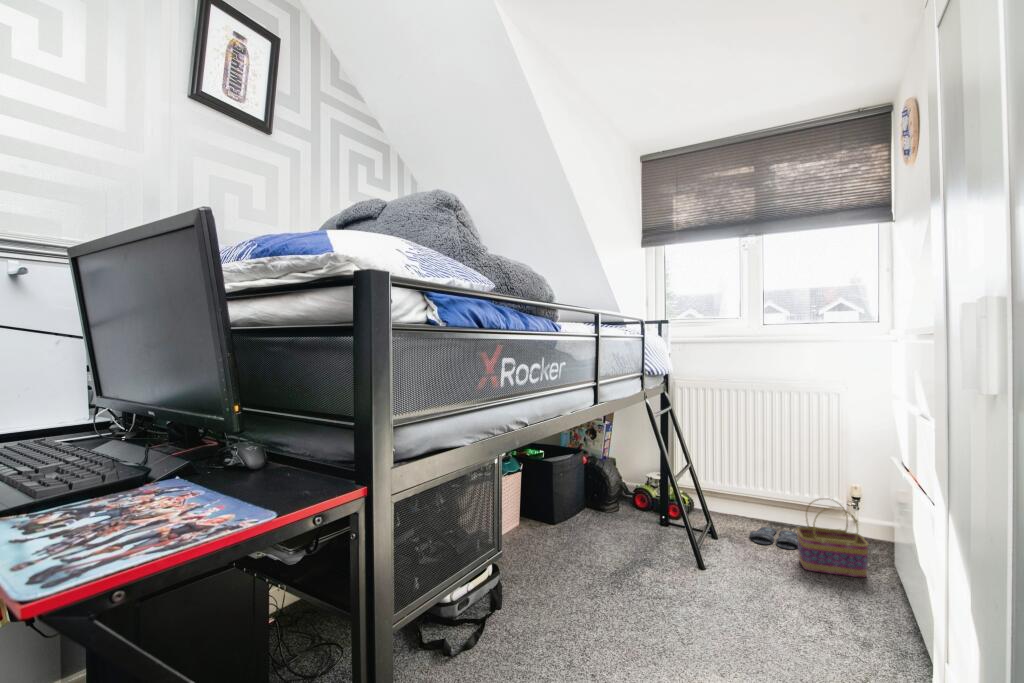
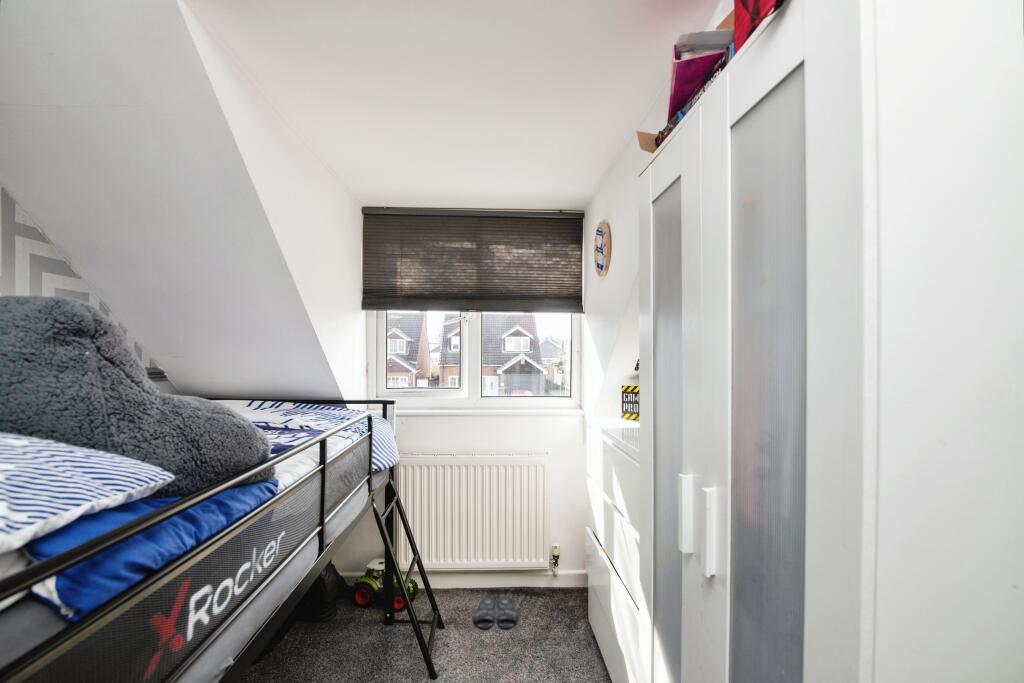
basket: present [797,499,868,577] -> none [519,577,577,659]

